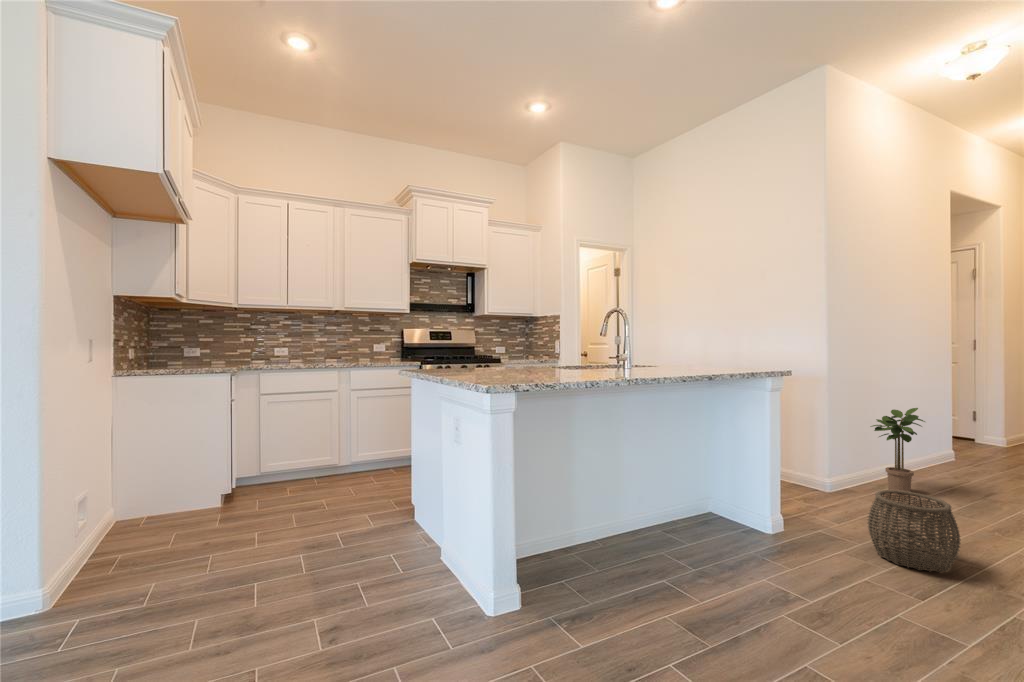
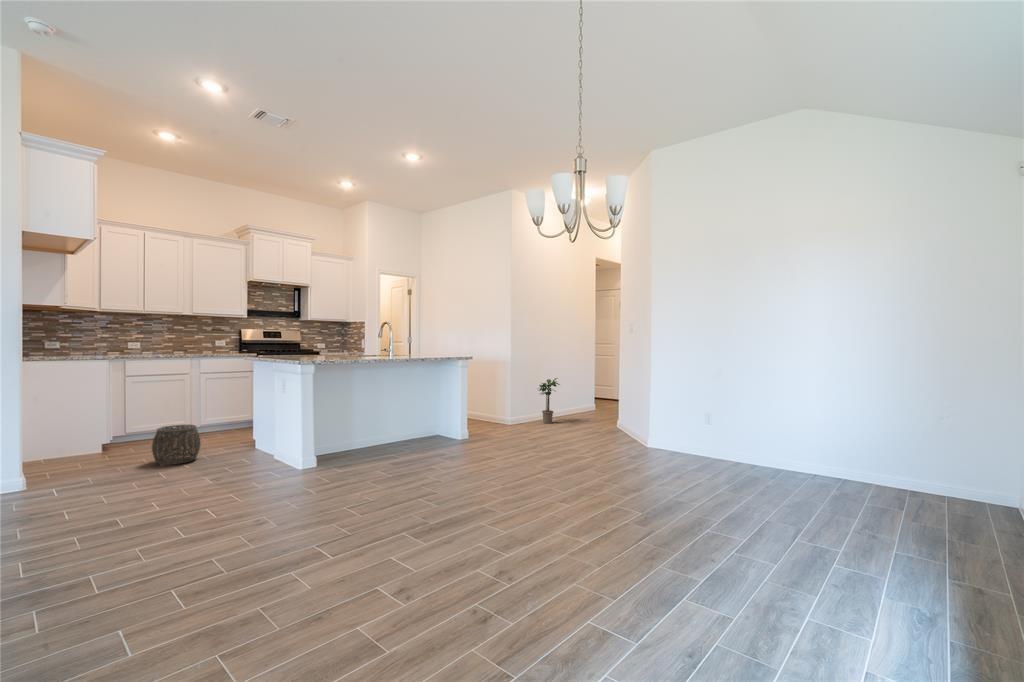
woven basket: present [868,490,960,572] -> present [152,425,201,465]

